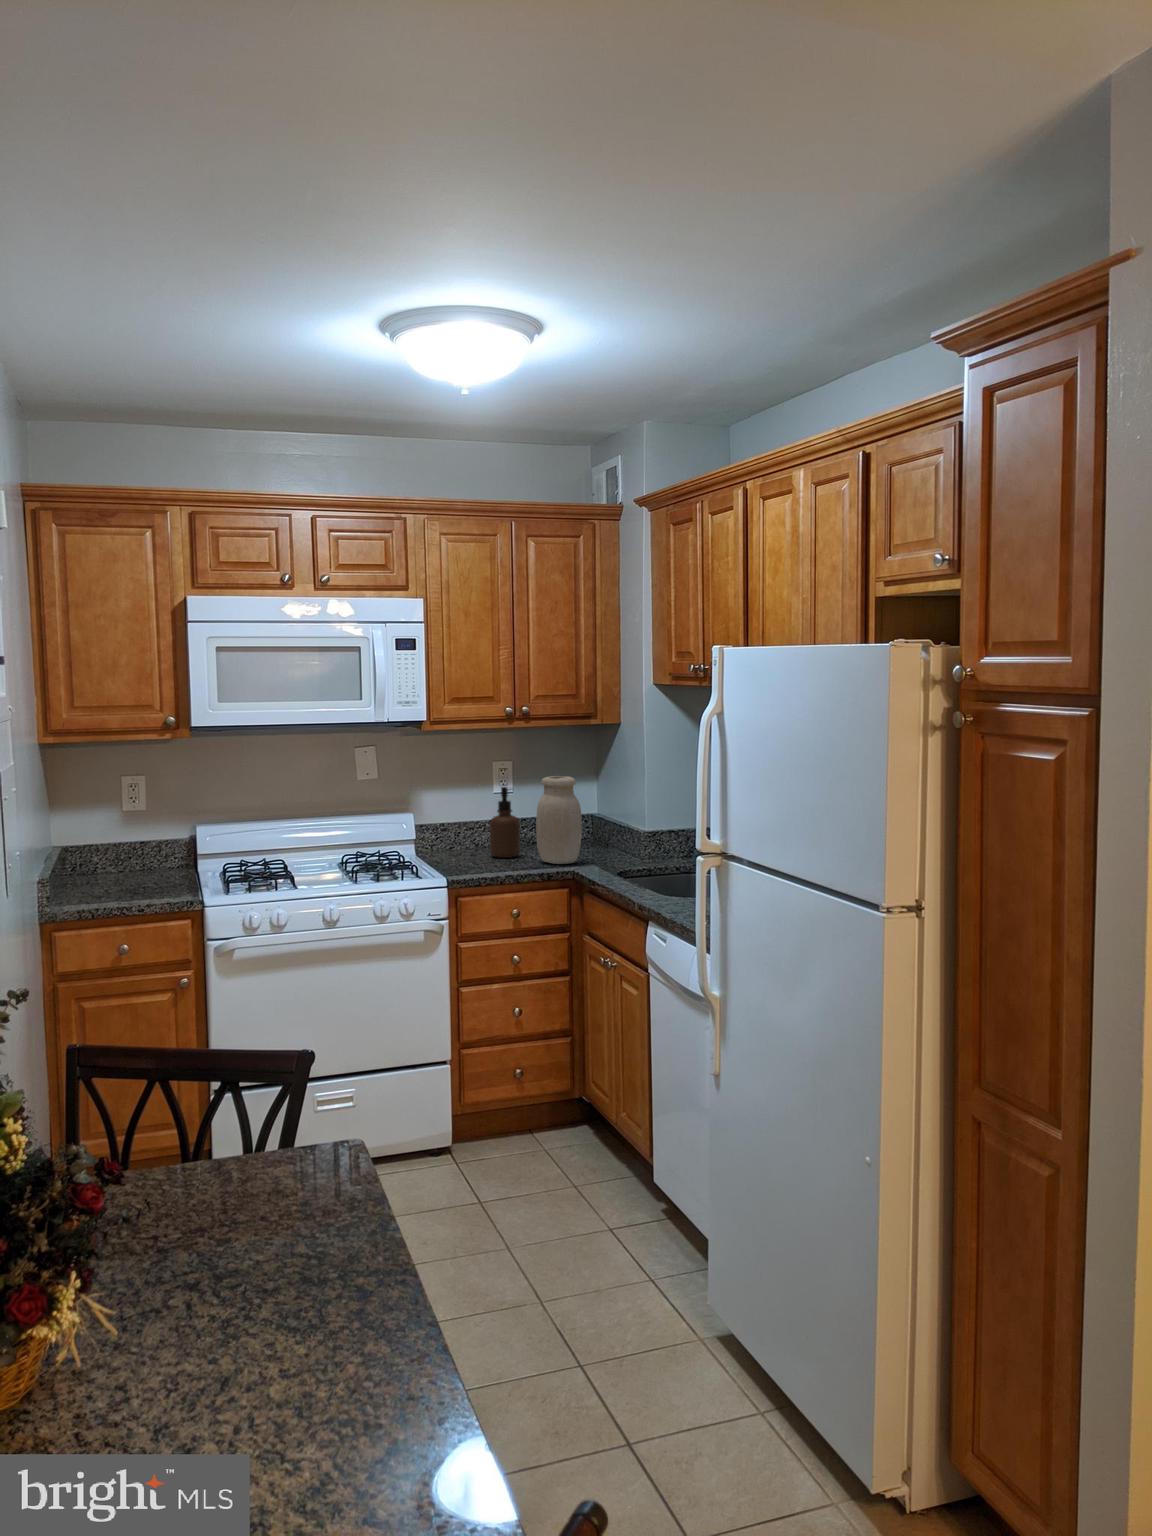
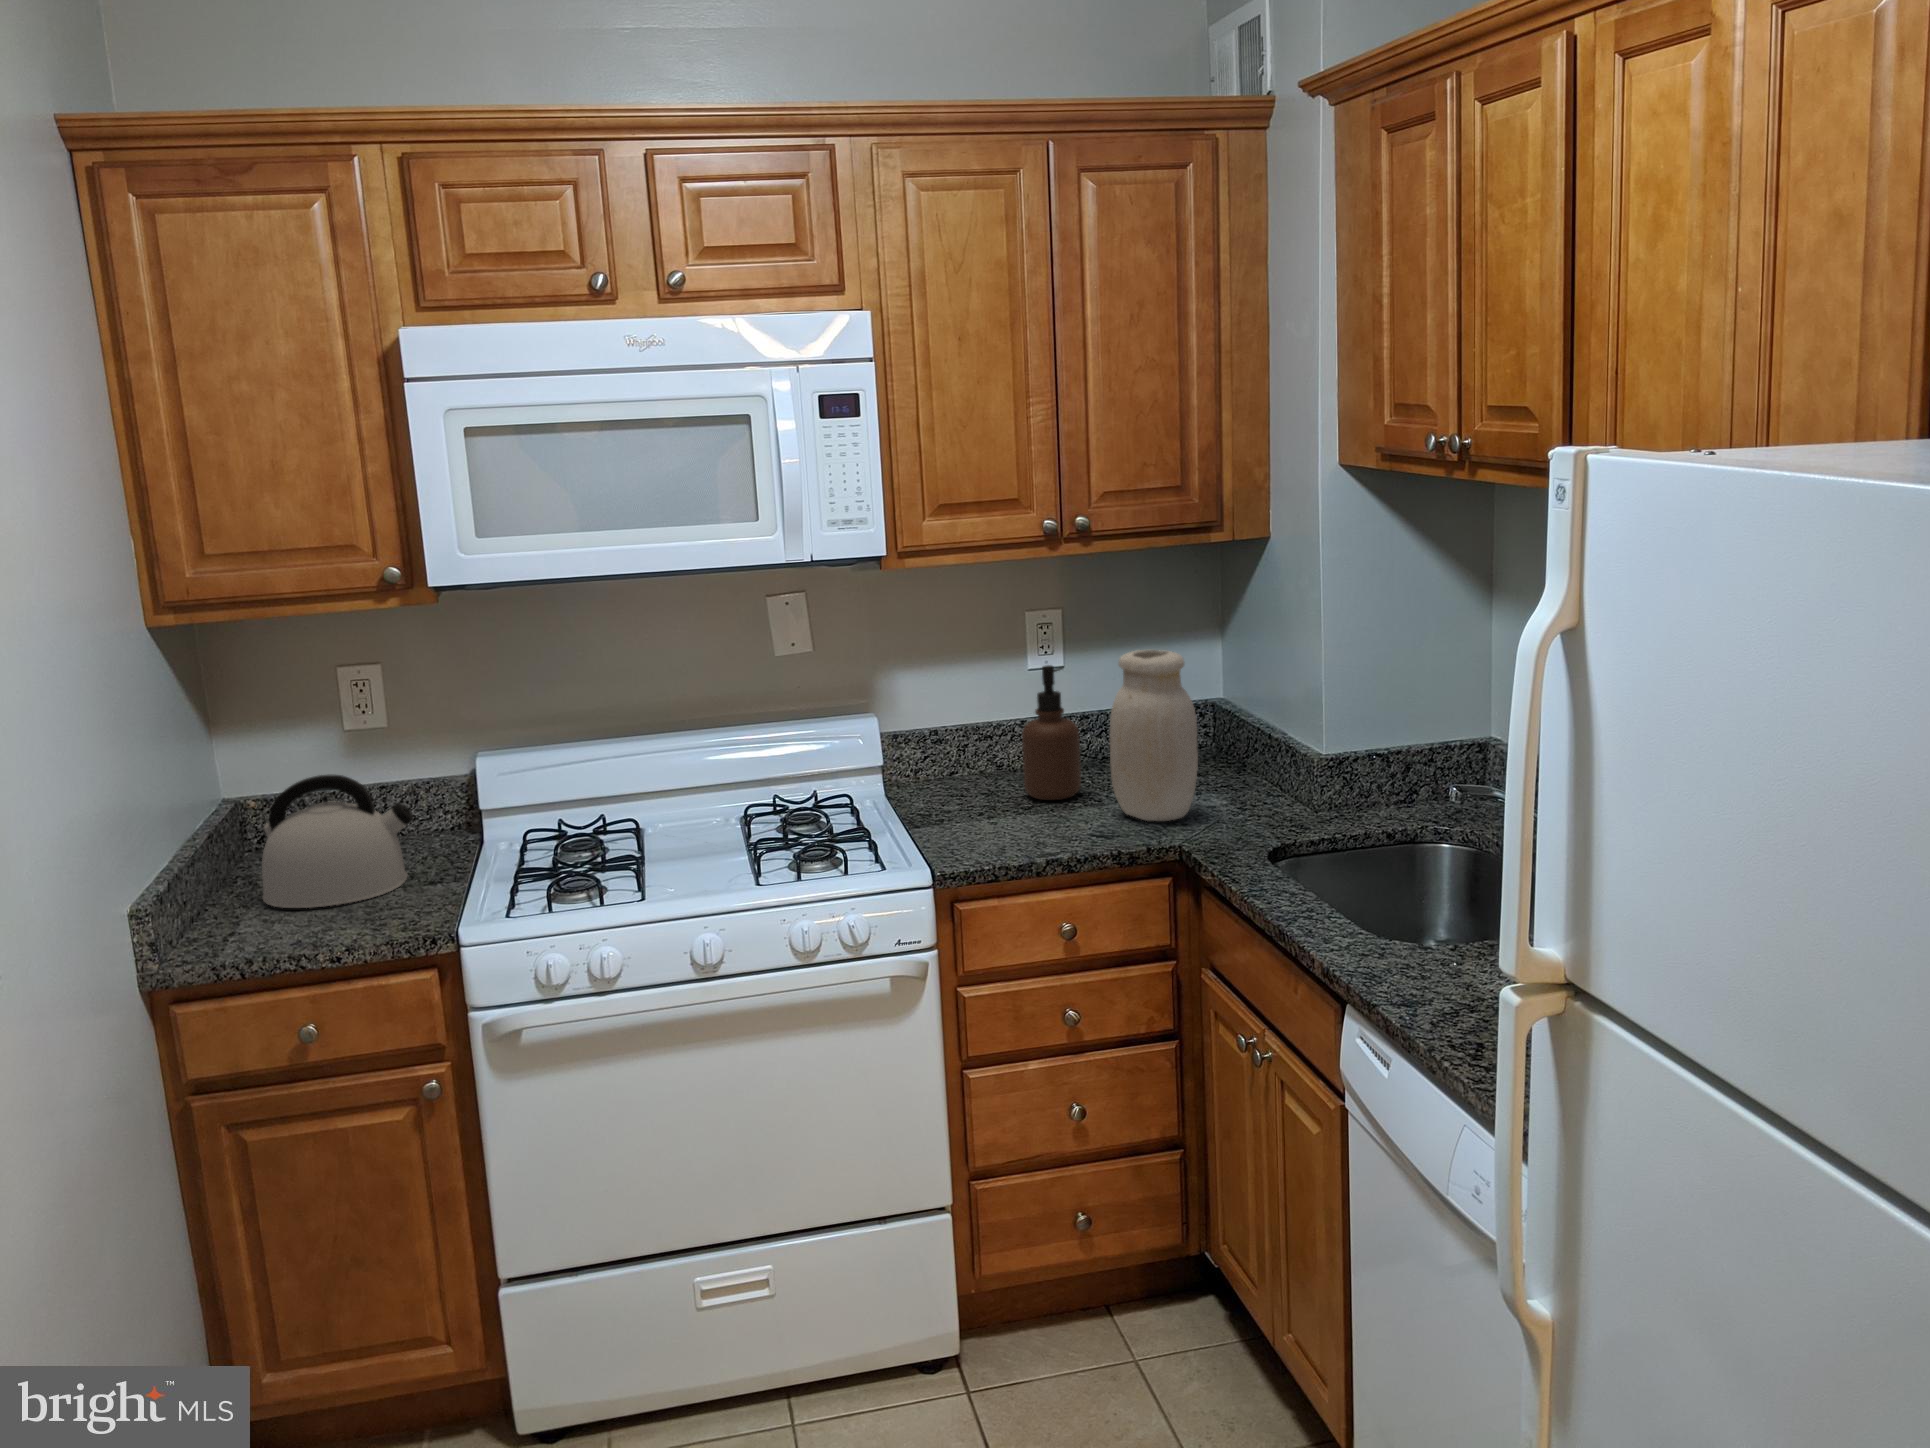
kettle: none [89,826,170,893] -> present [262,775,413,908]

